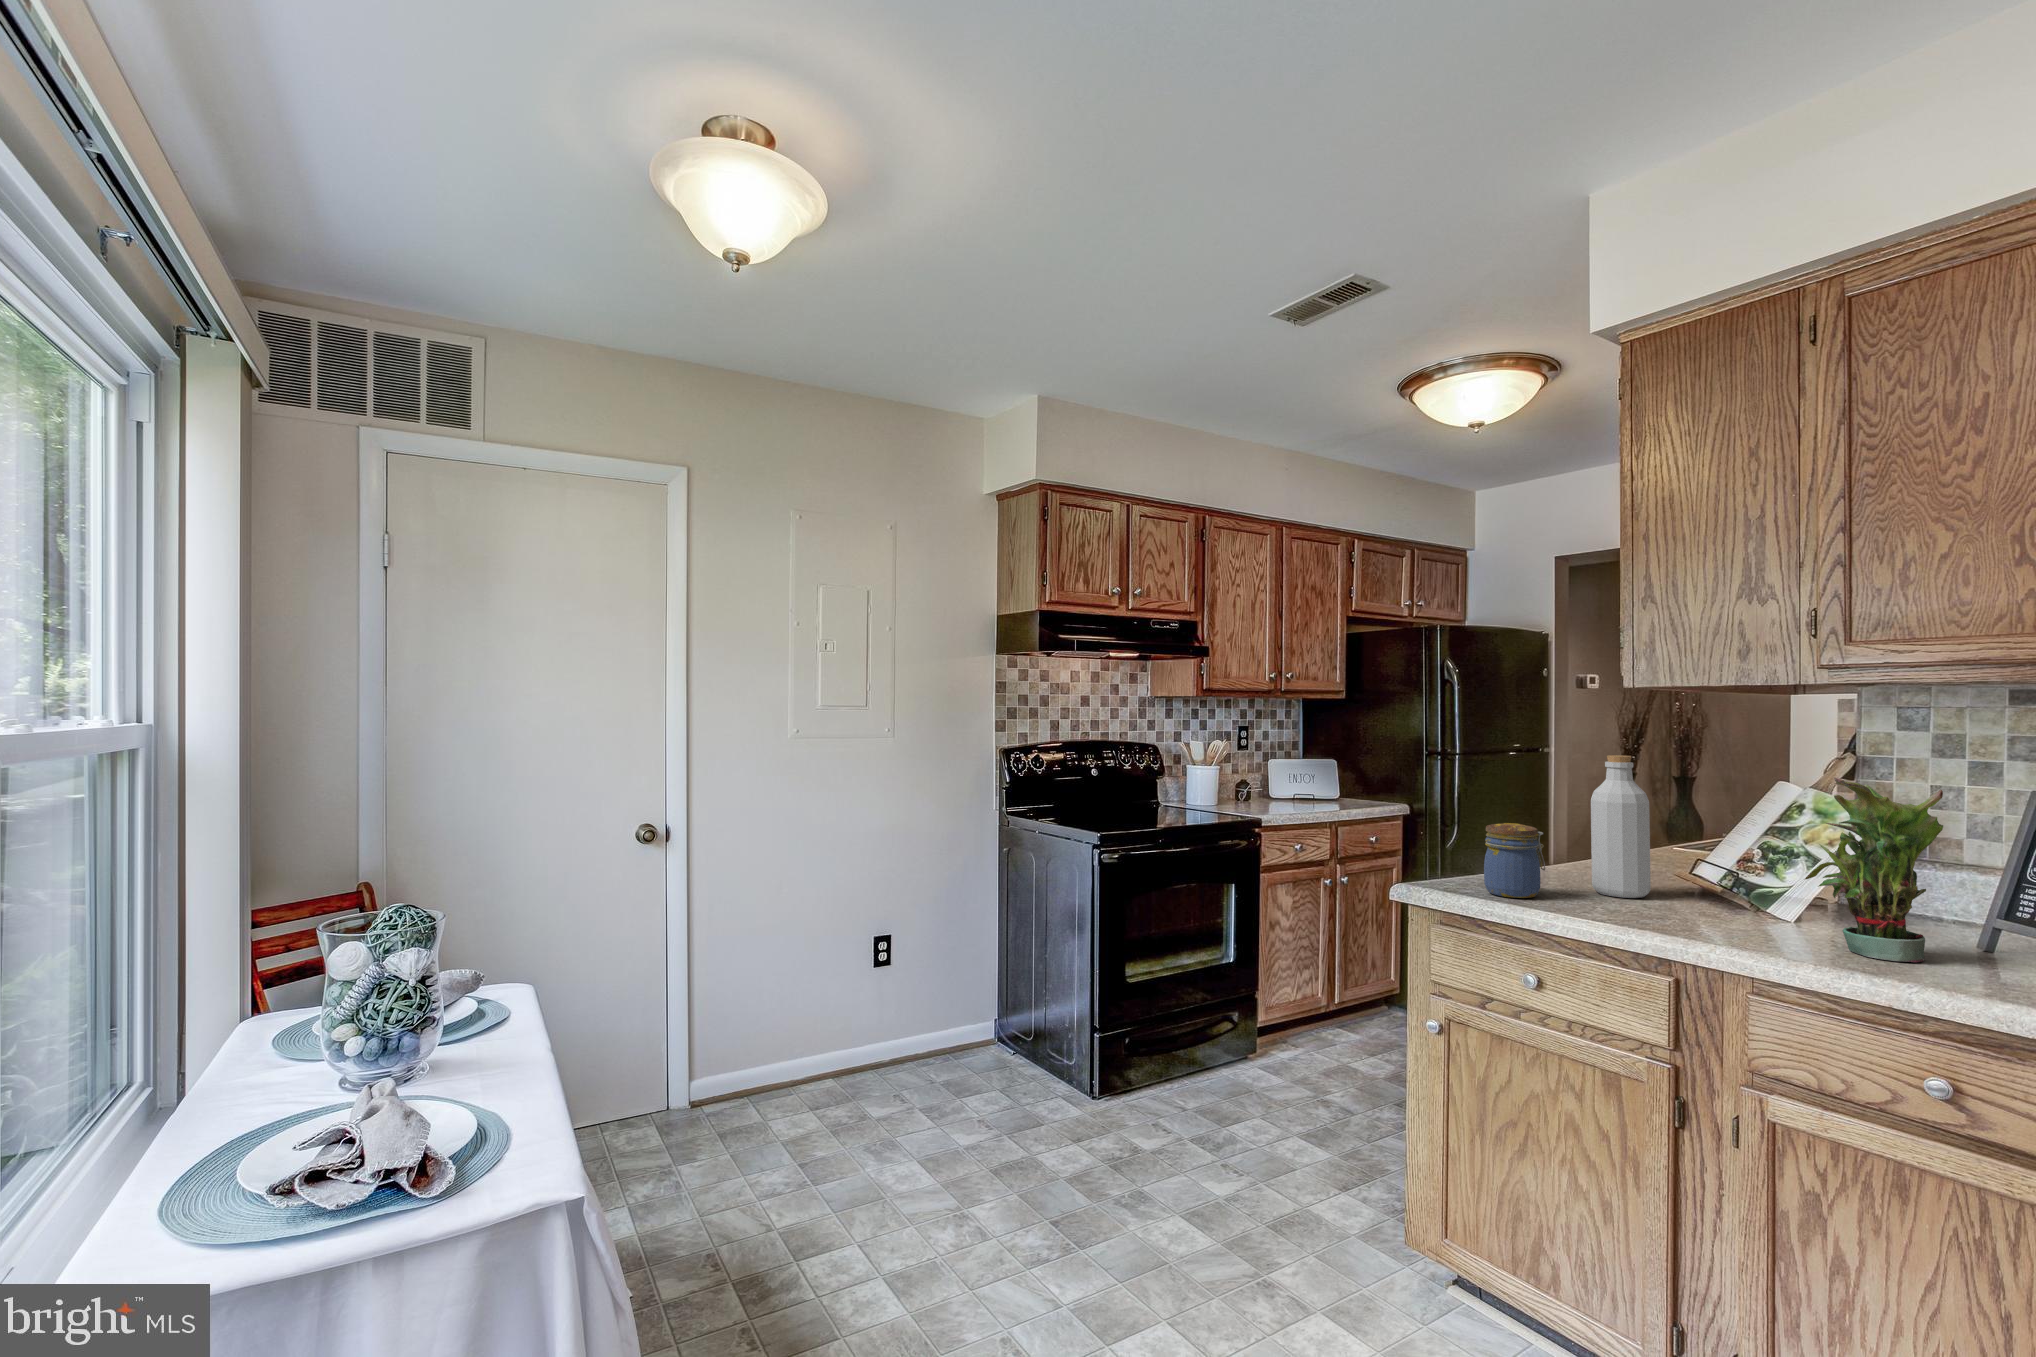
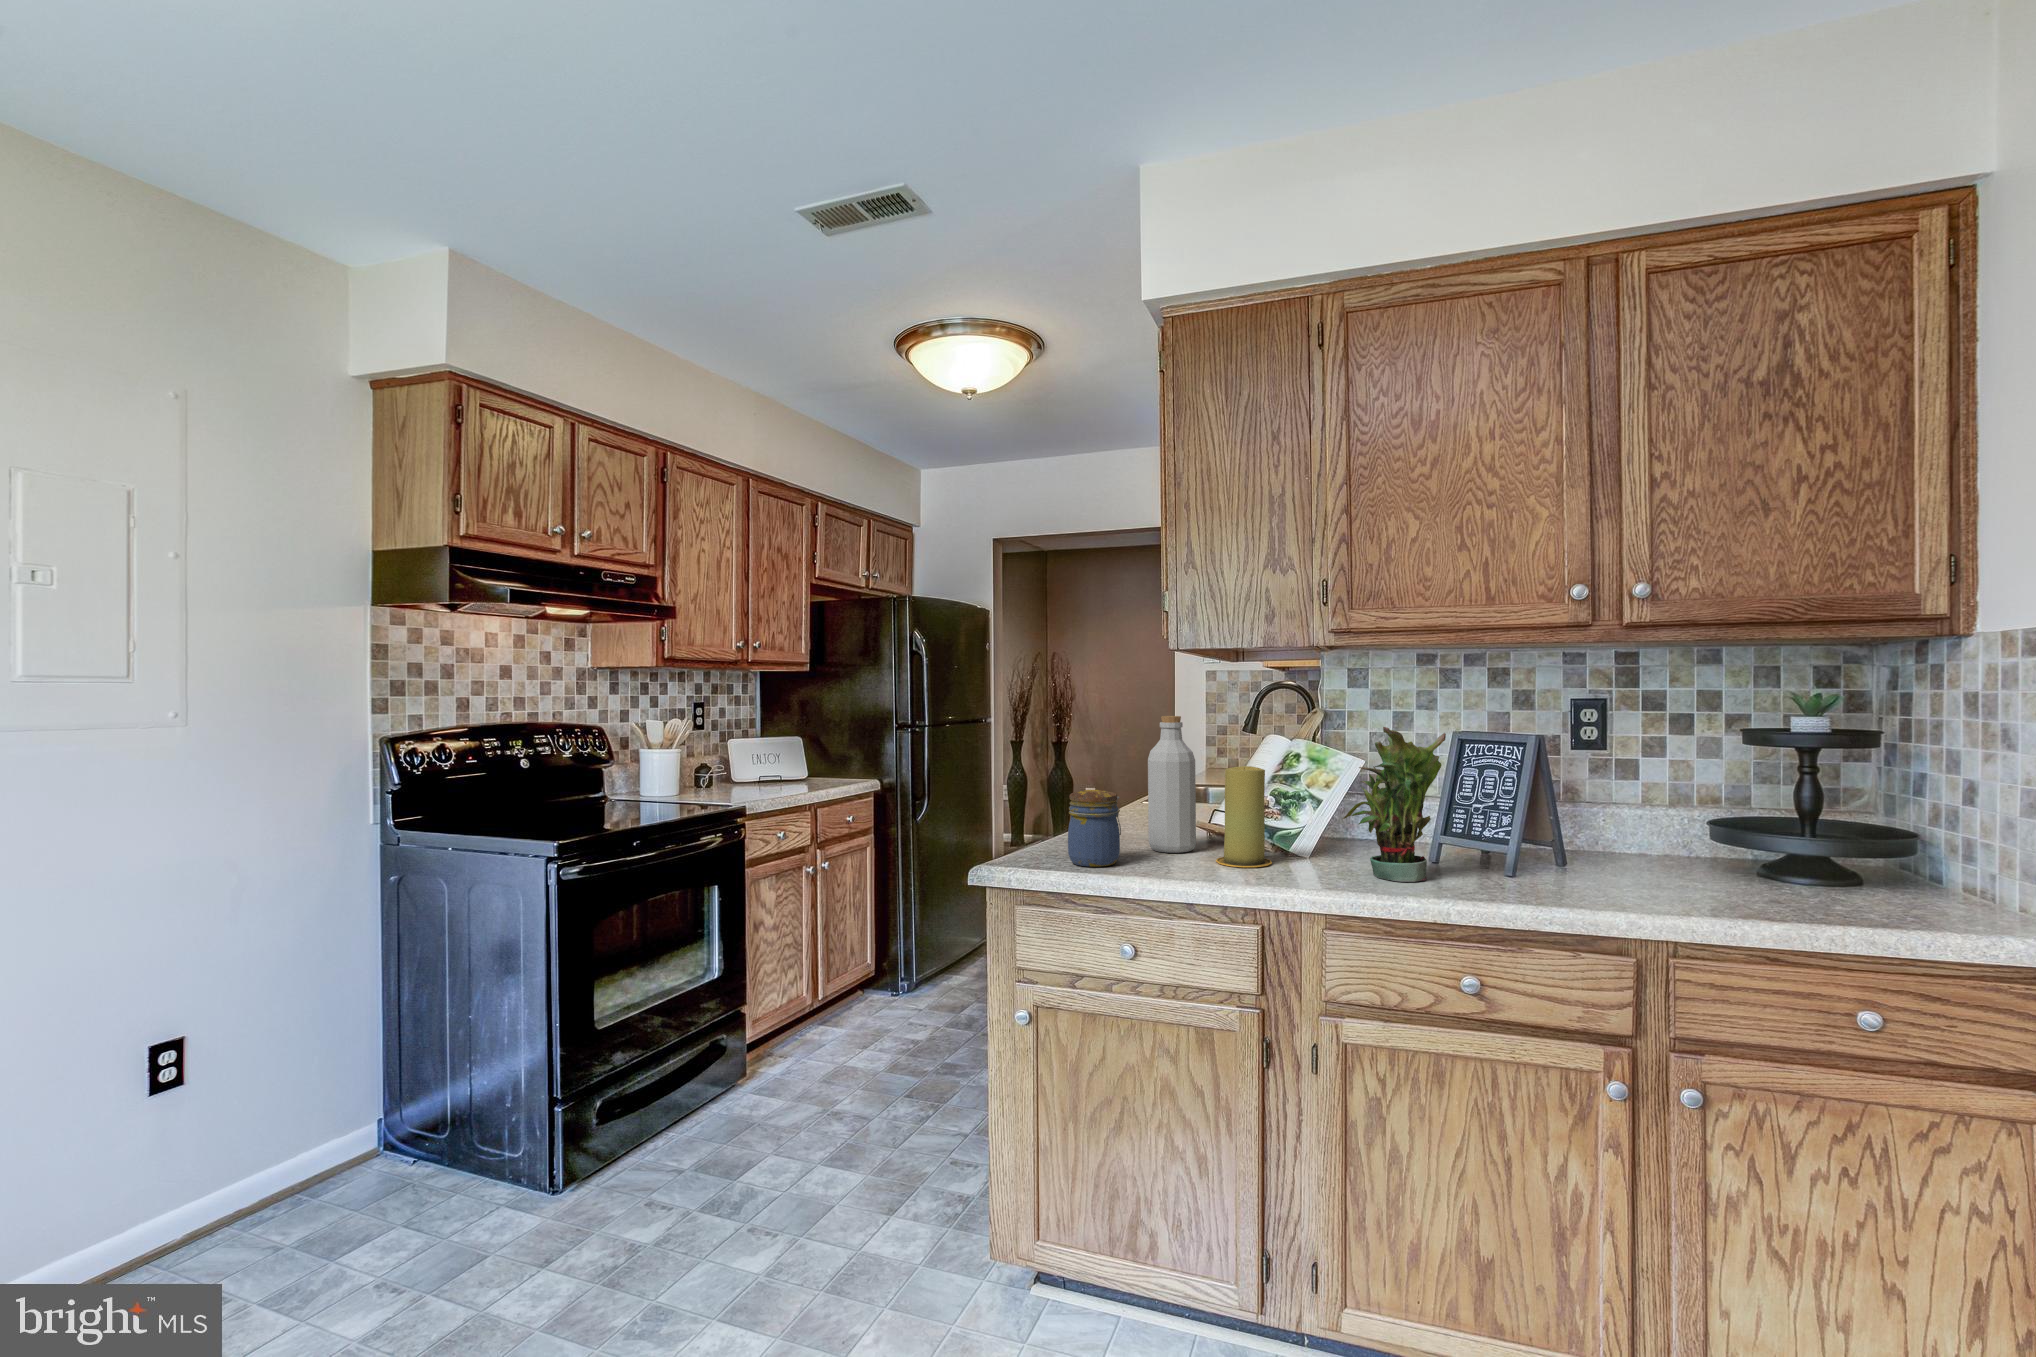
candle: none [1656,813,1727,922] -> present [1216,766,1272,867]

